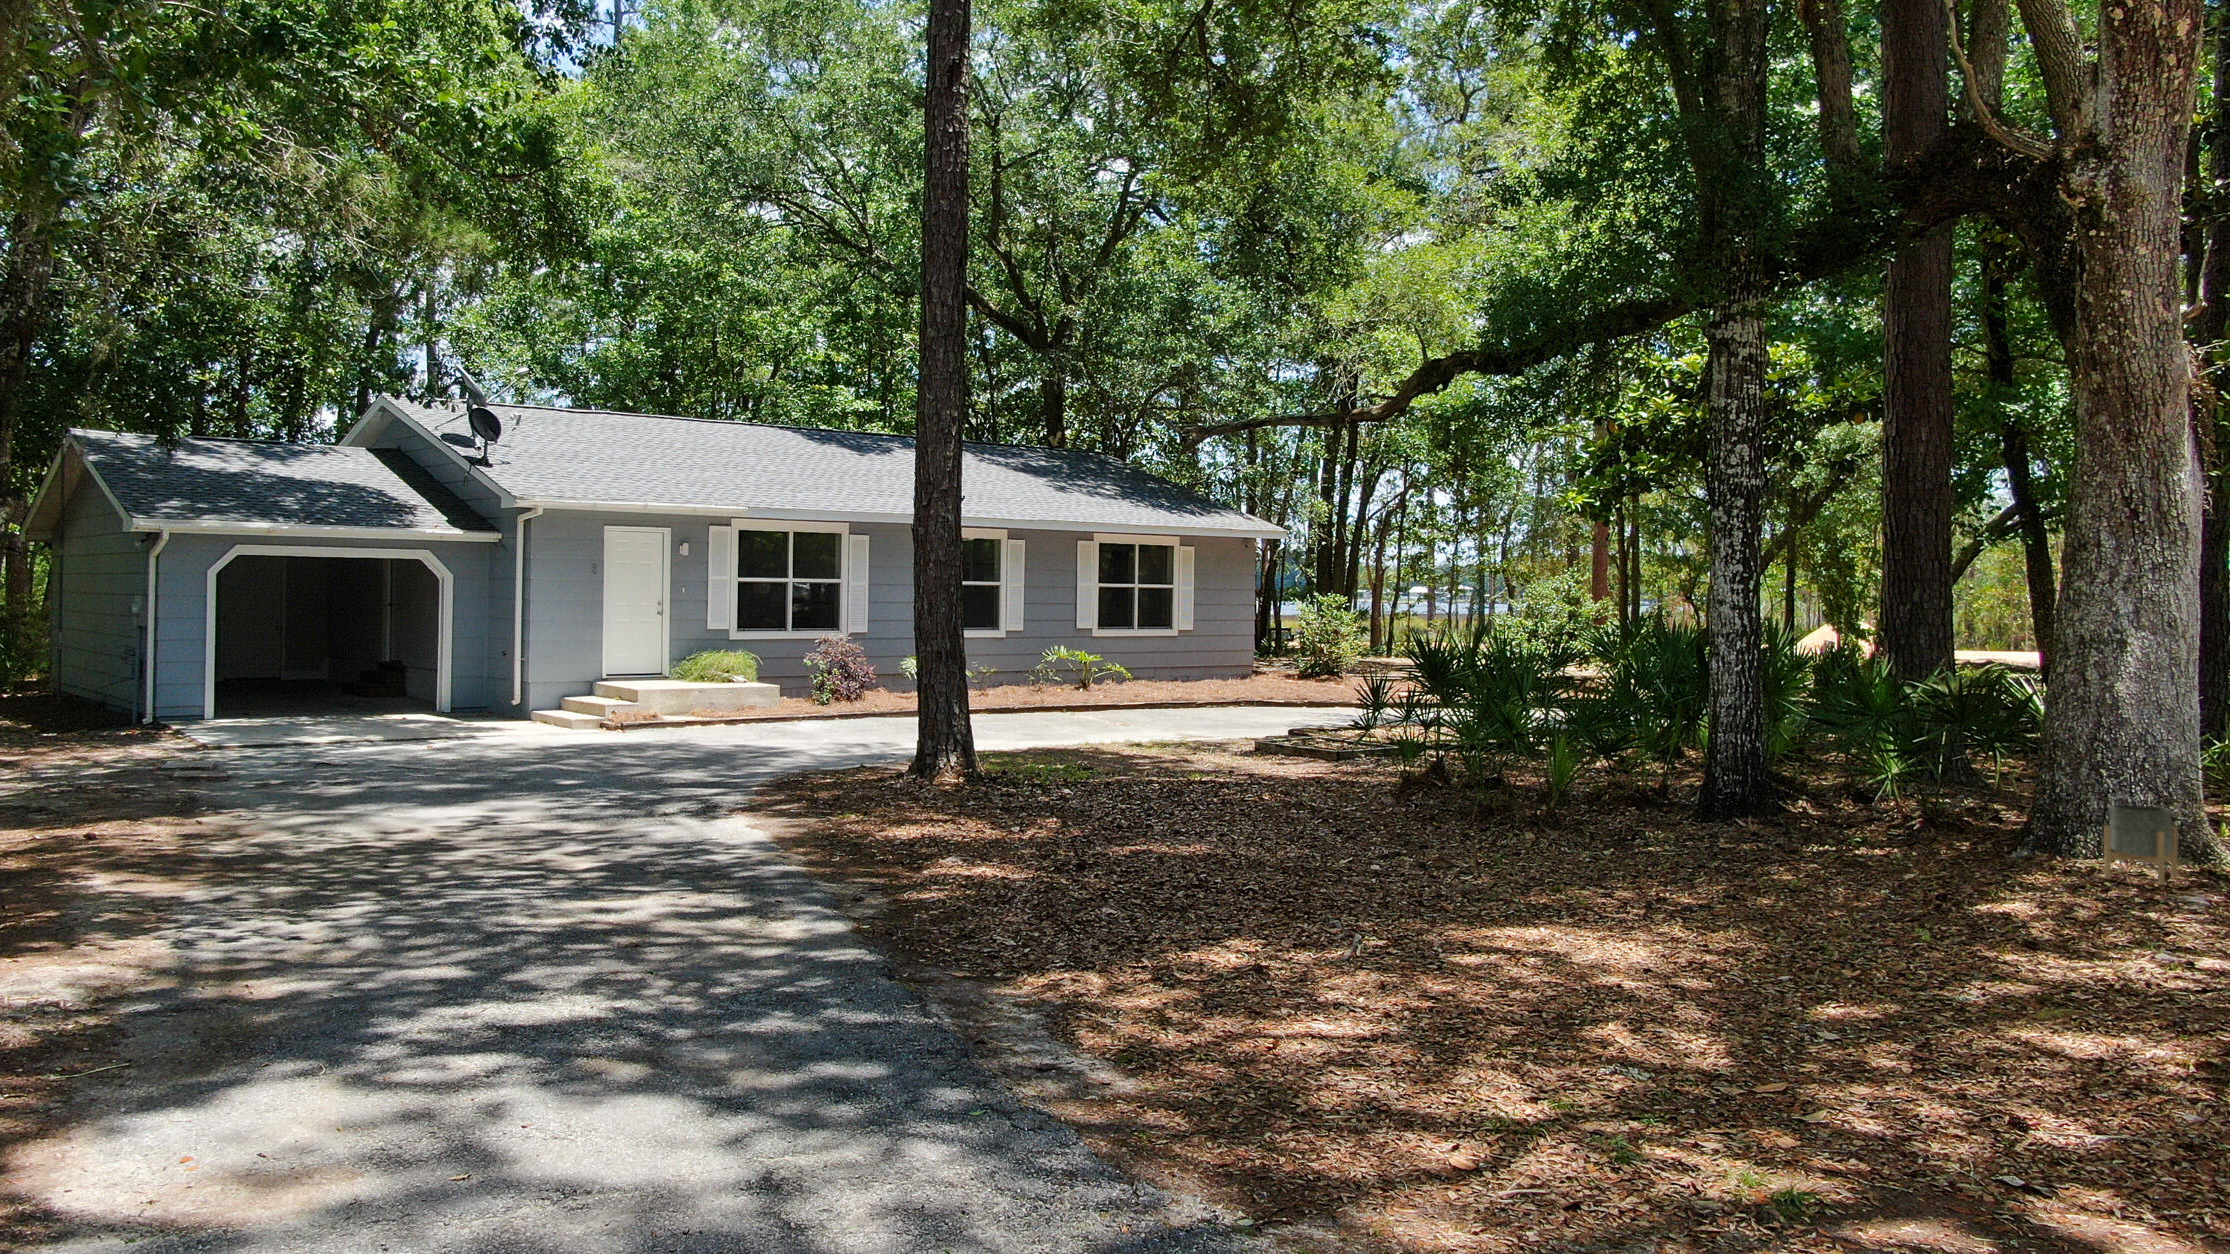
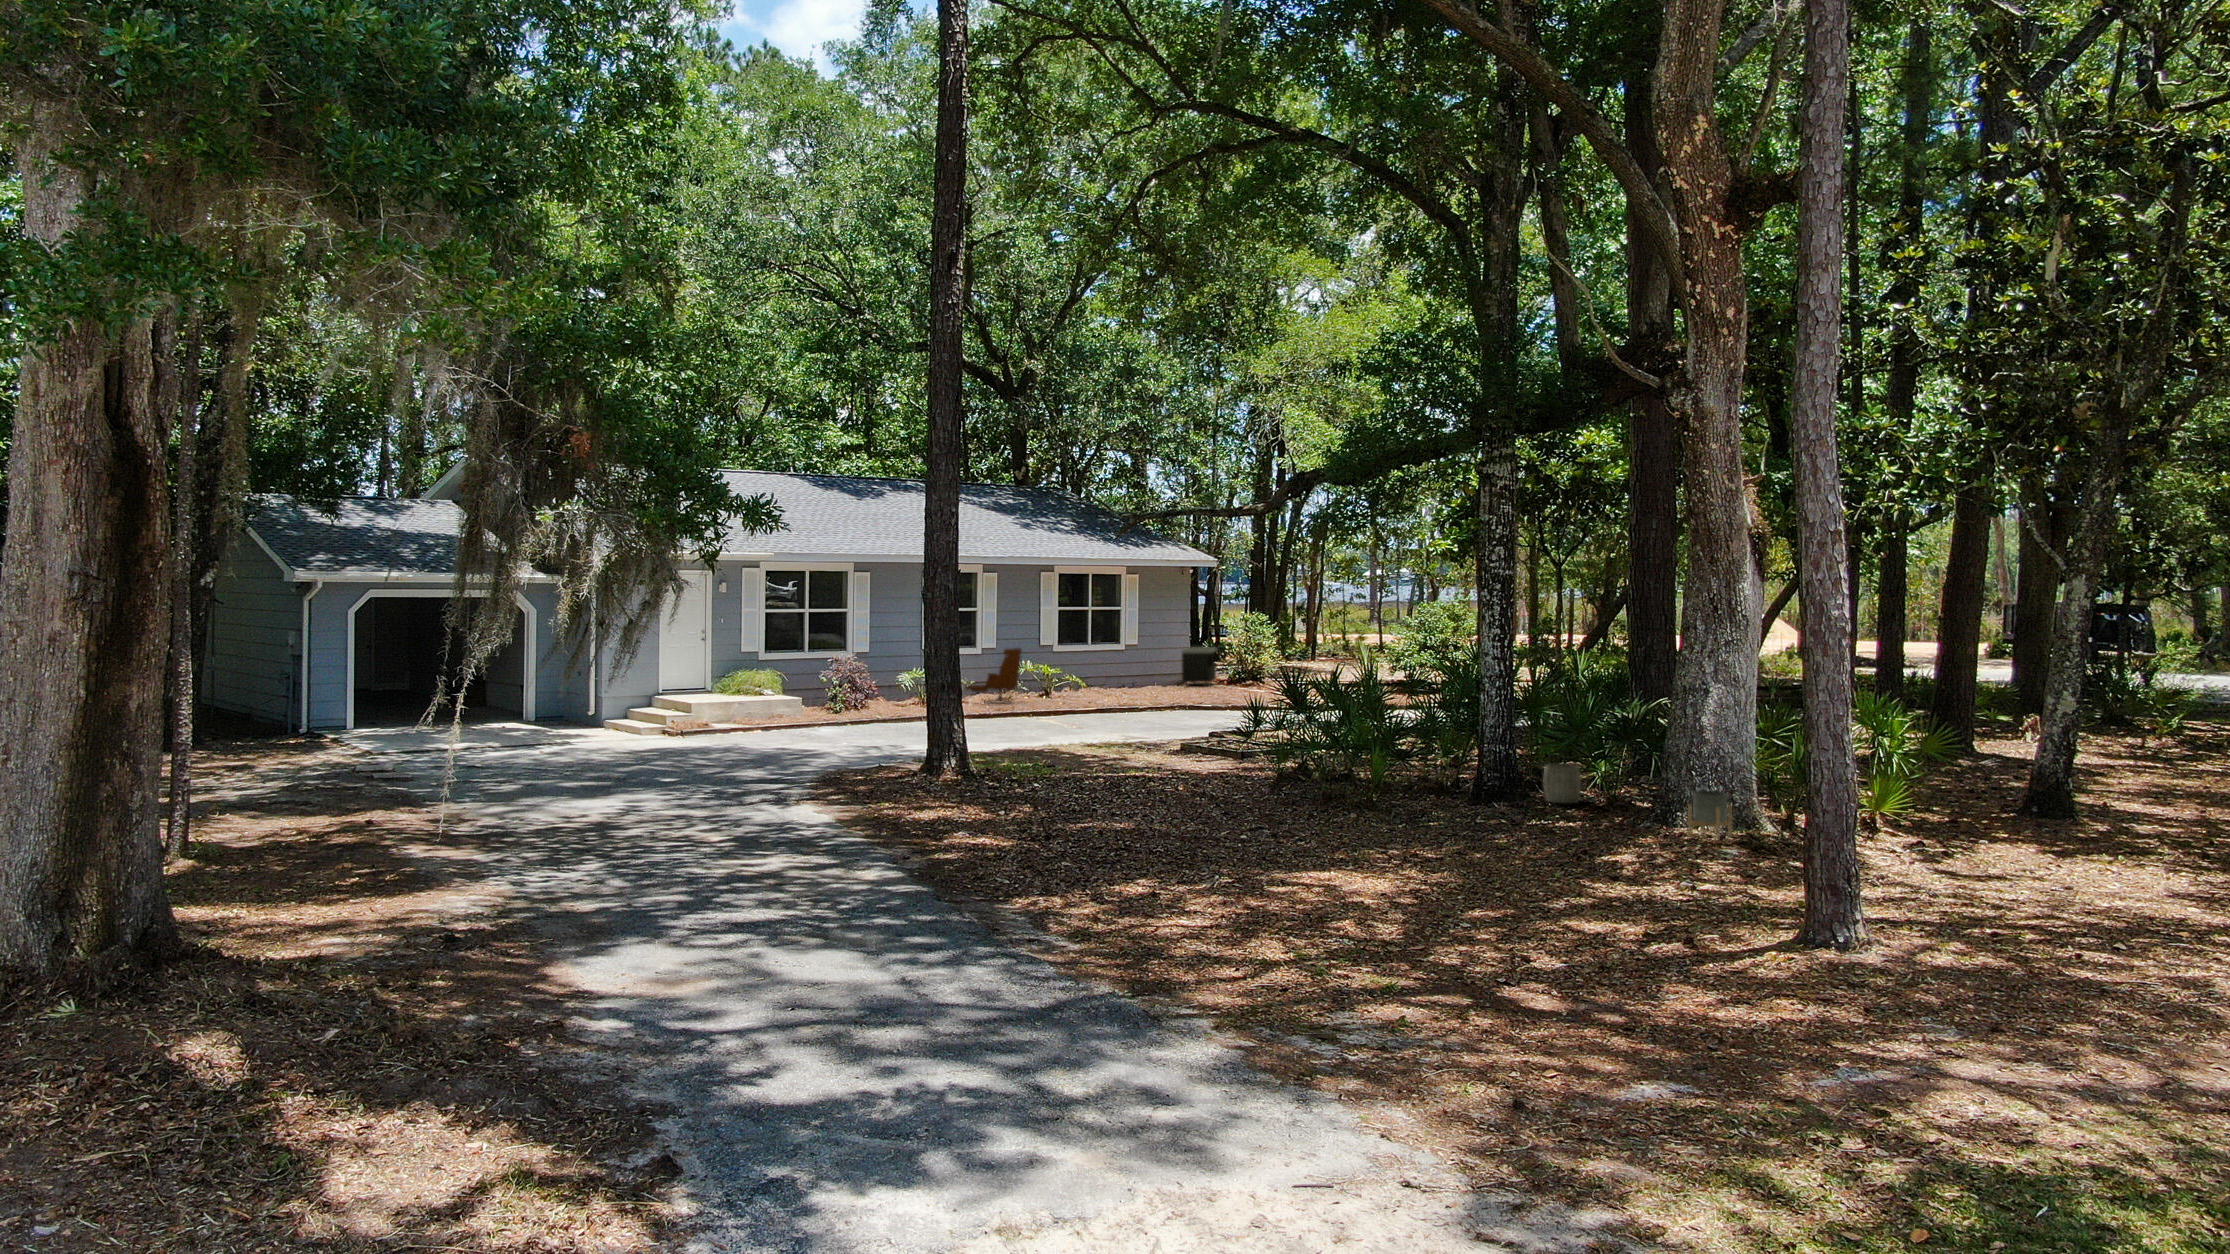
lounge chair: none [984,629,1054,698] -> present [965,648,1022,701]
storage bench: none [1247,634,1290,681] -> present [1182,647,1217,684]
woven basket: none [1799,767,1857,824] -> present [1544,764,1581,803]

